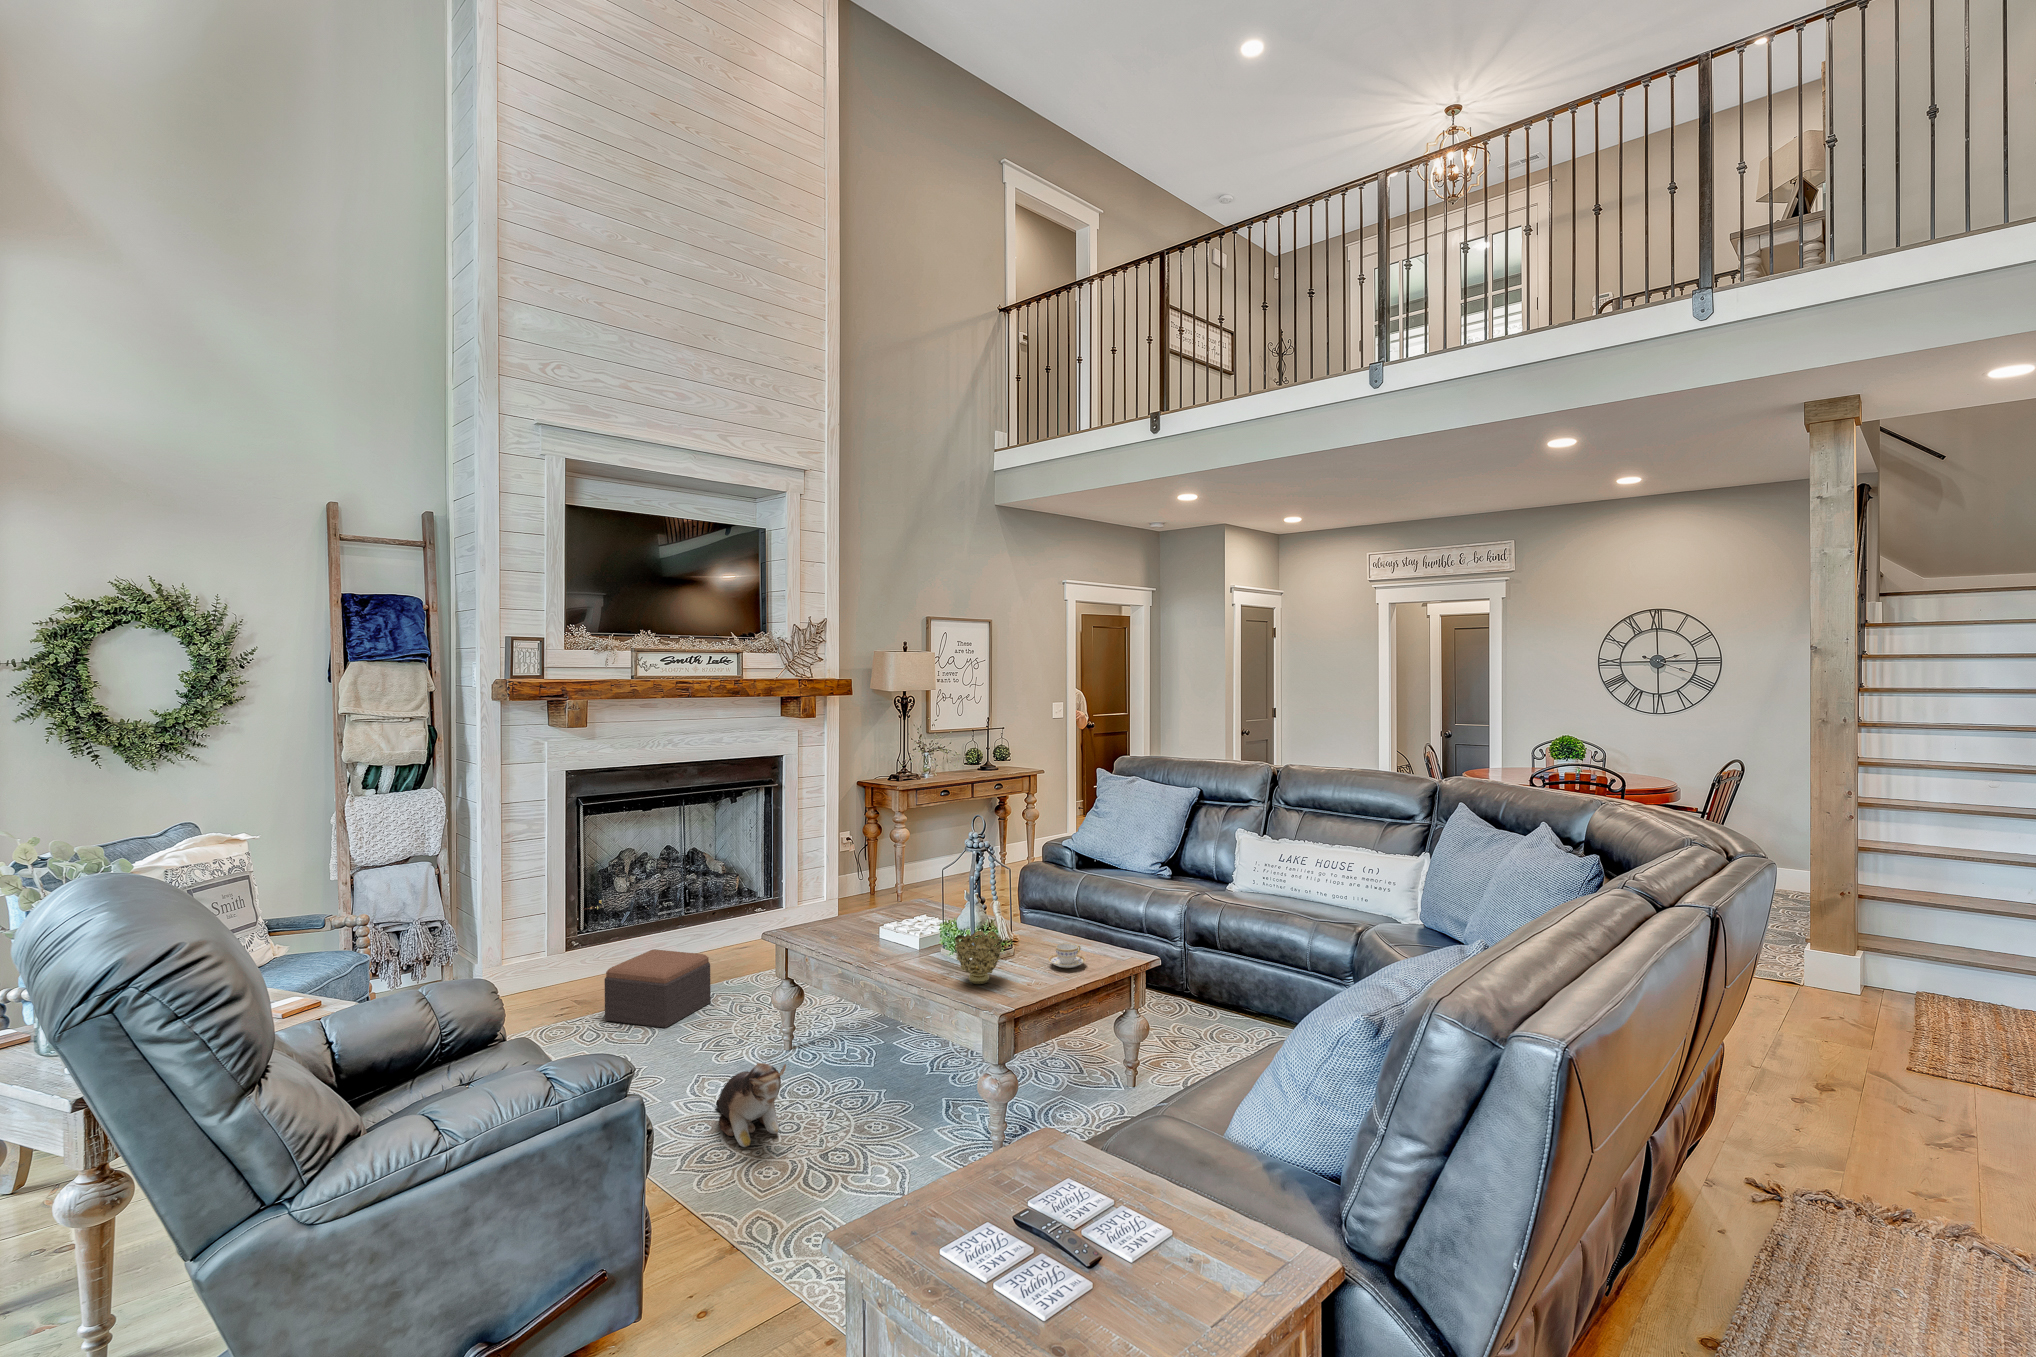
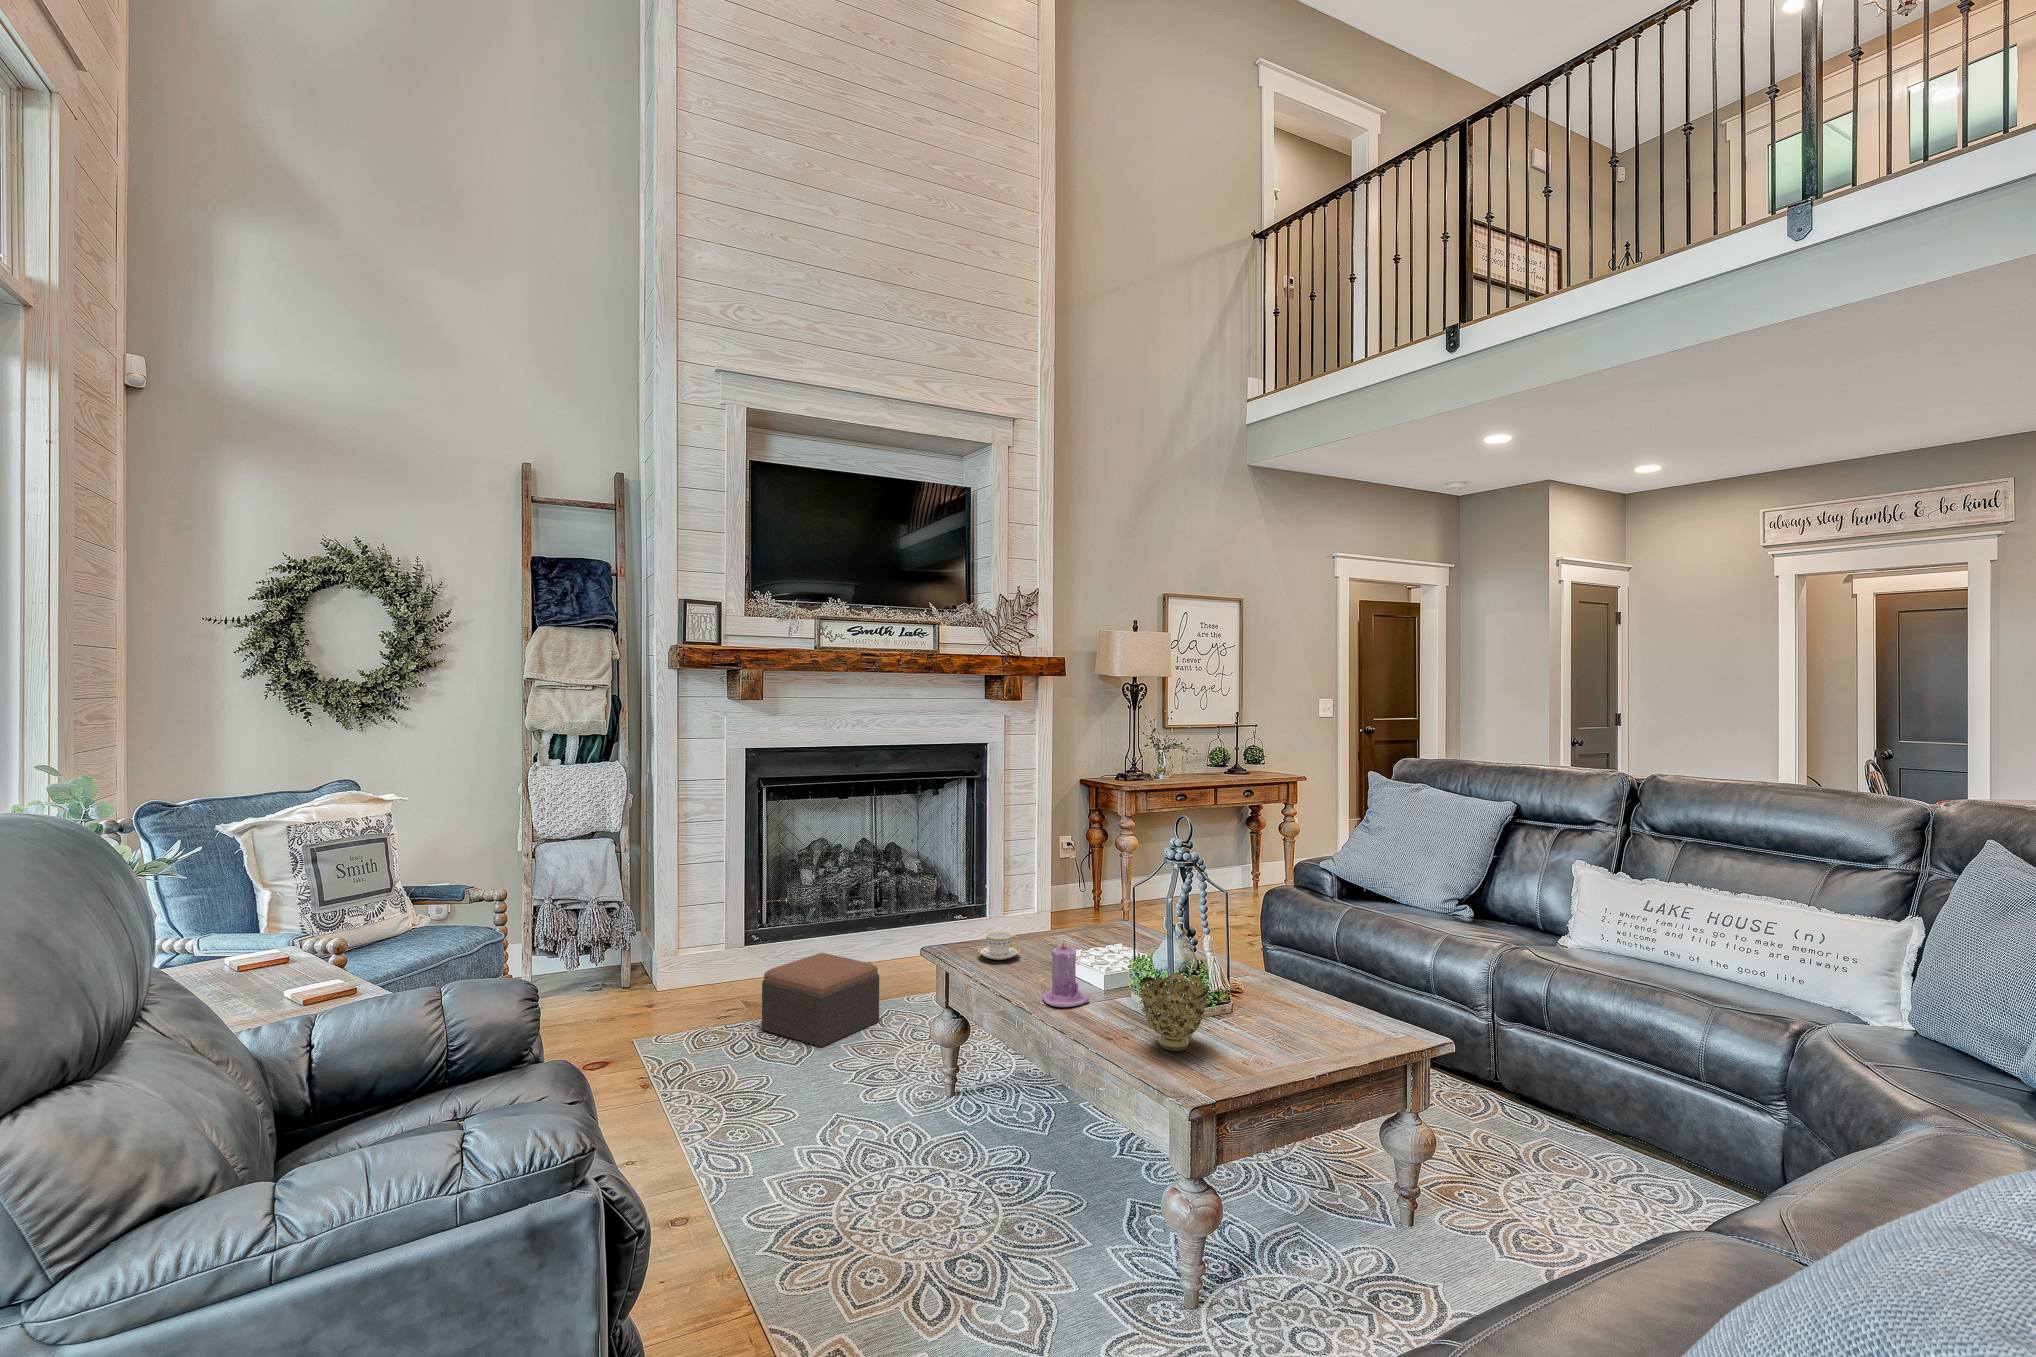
candle: none [877,915,912,965] -> present [1043,942,1089,1007]
teacup: present [1049,943,1085,968] -> present [978,932,1020,960]
plush toy: present [716,1063,786,1147] -> none [831,1122,906,1233]

